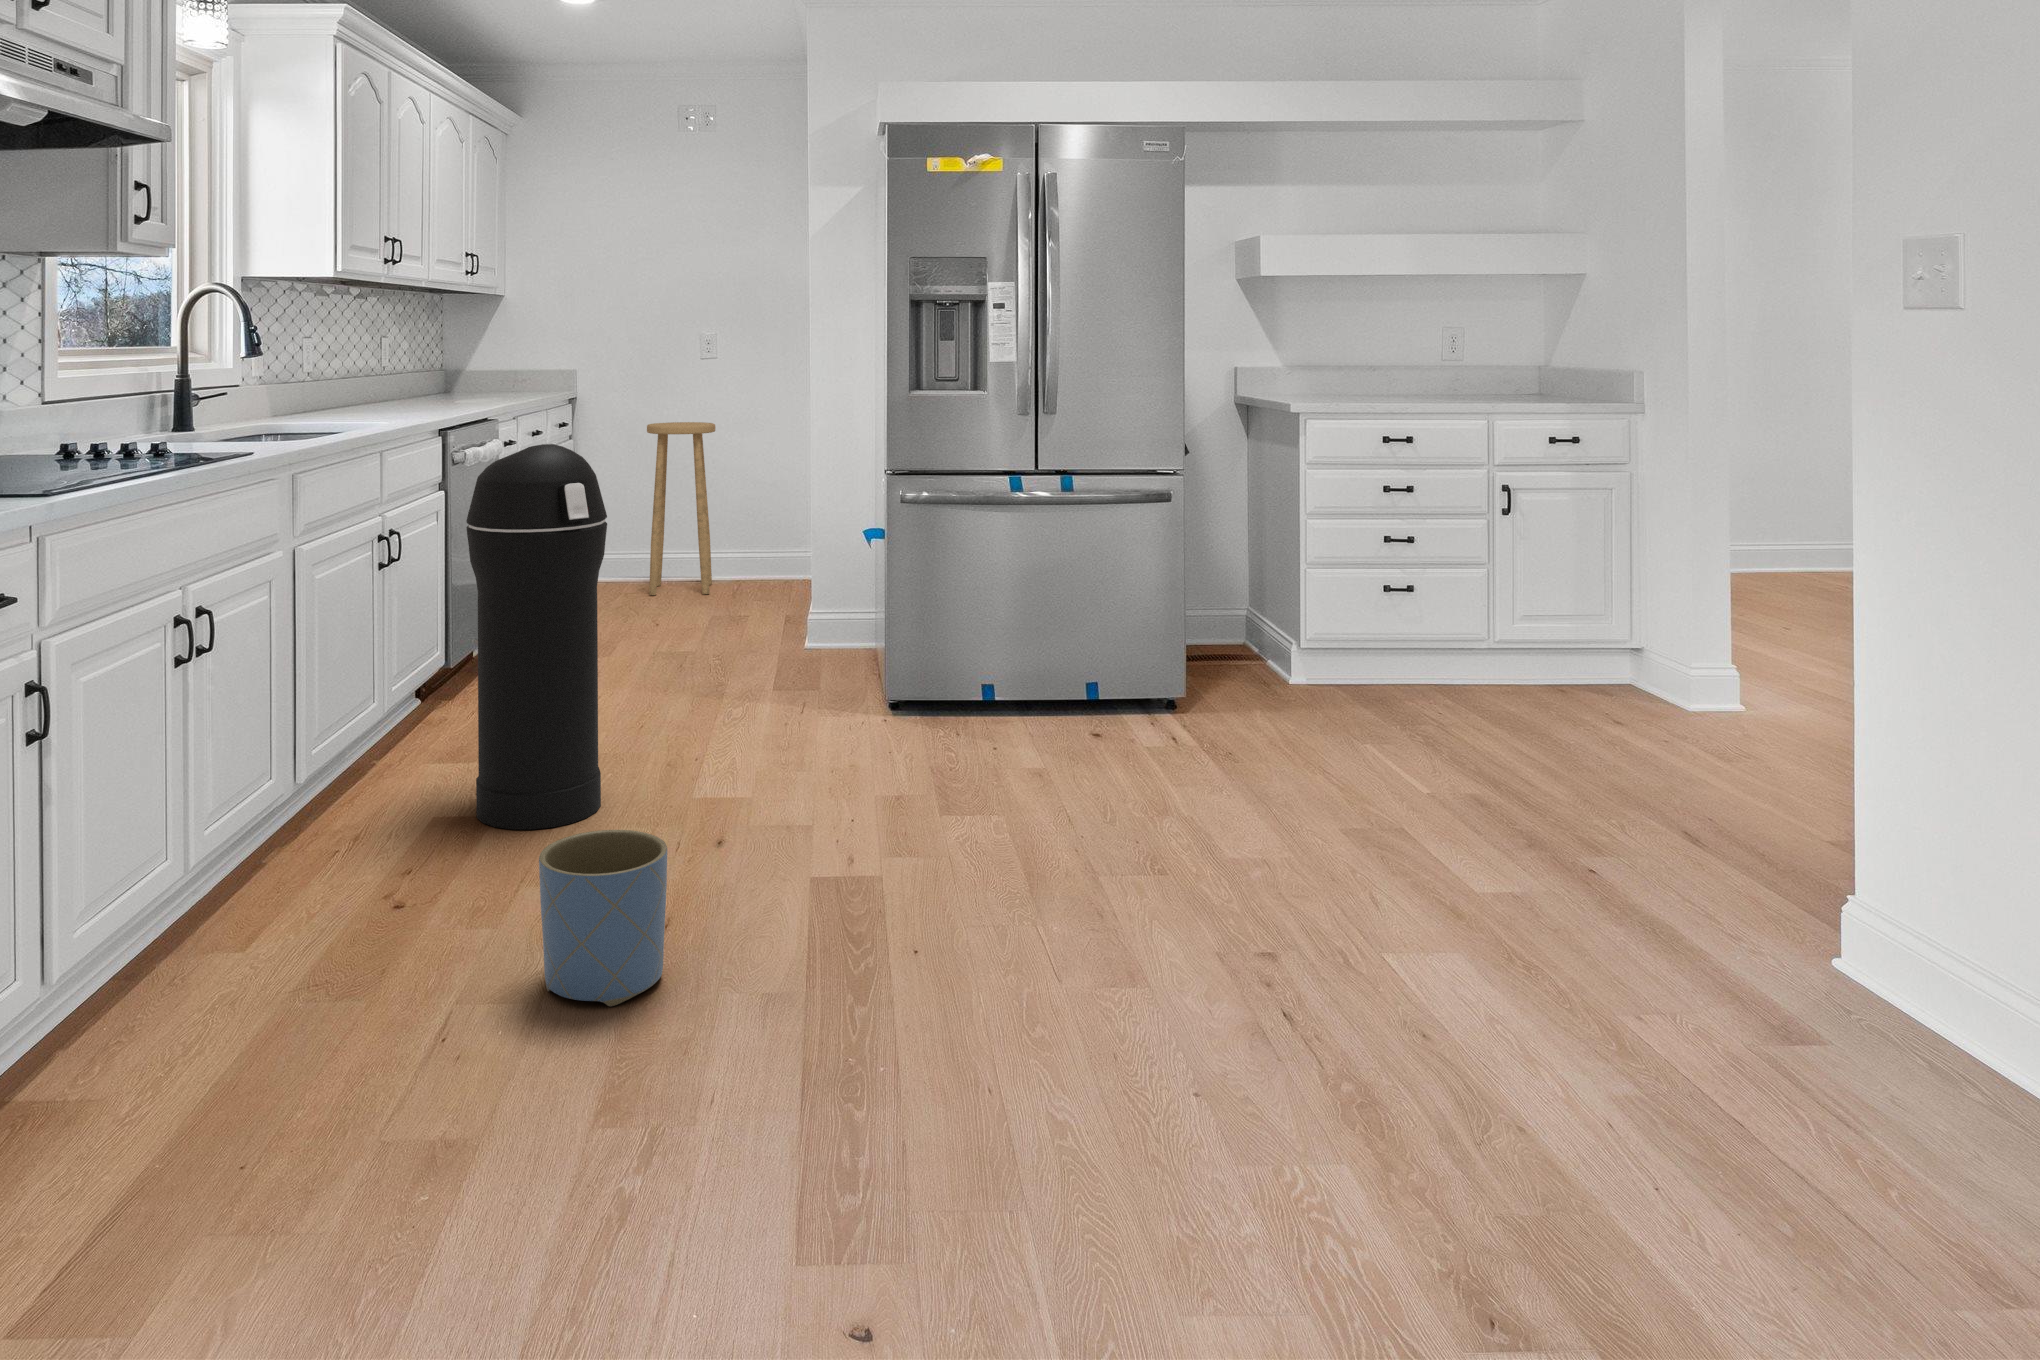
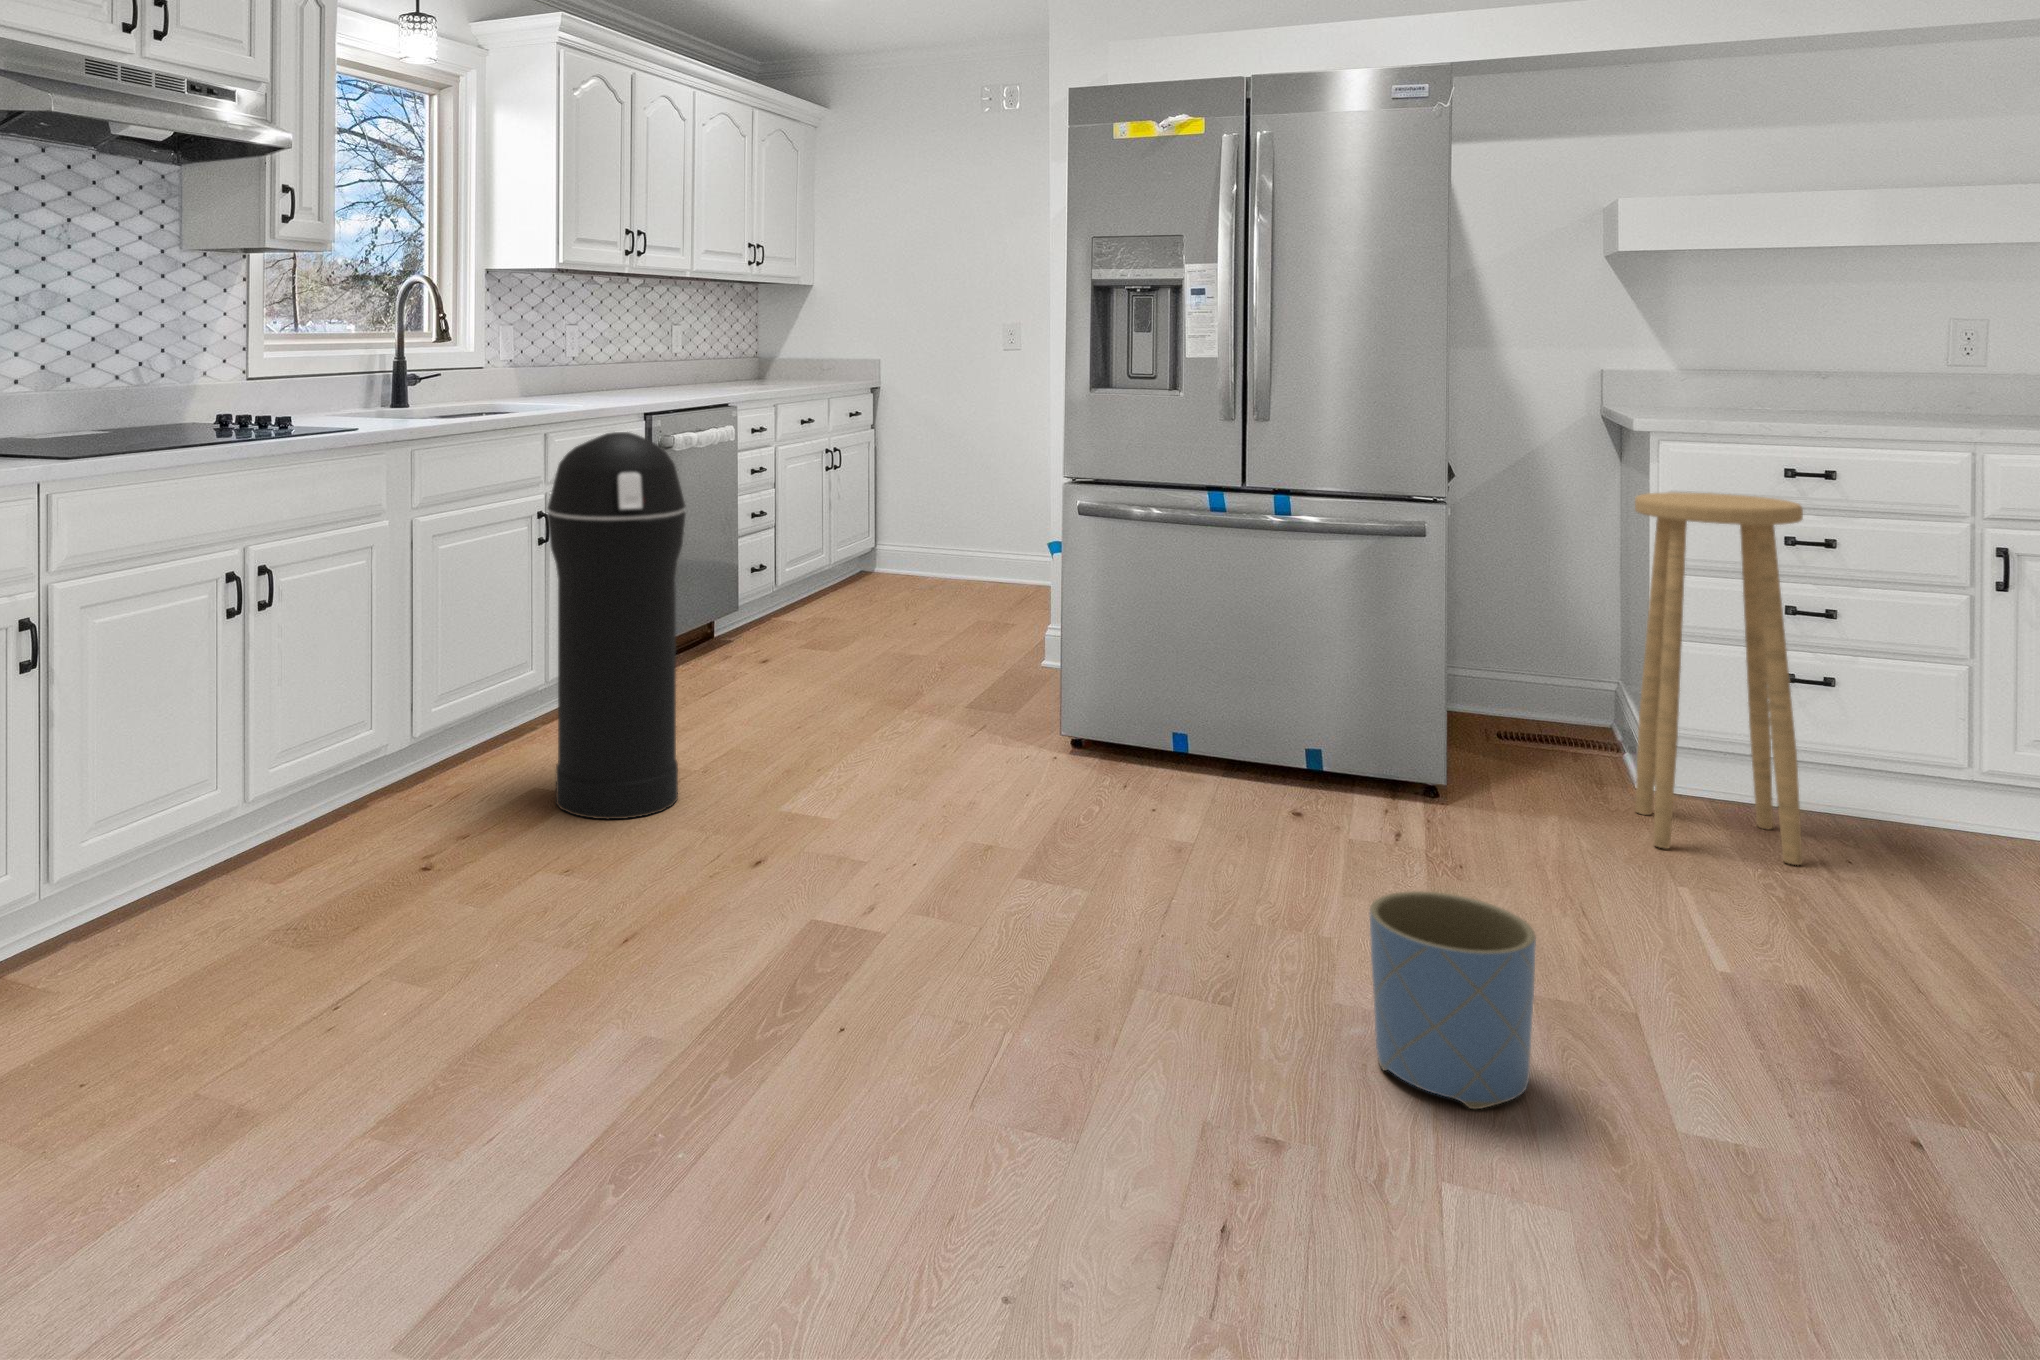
stool: present [647,422,715,595] -> present [1635,492,1803,865]
planter: present [539,830,667,1006] -> present [1370,891,1536,1109]

